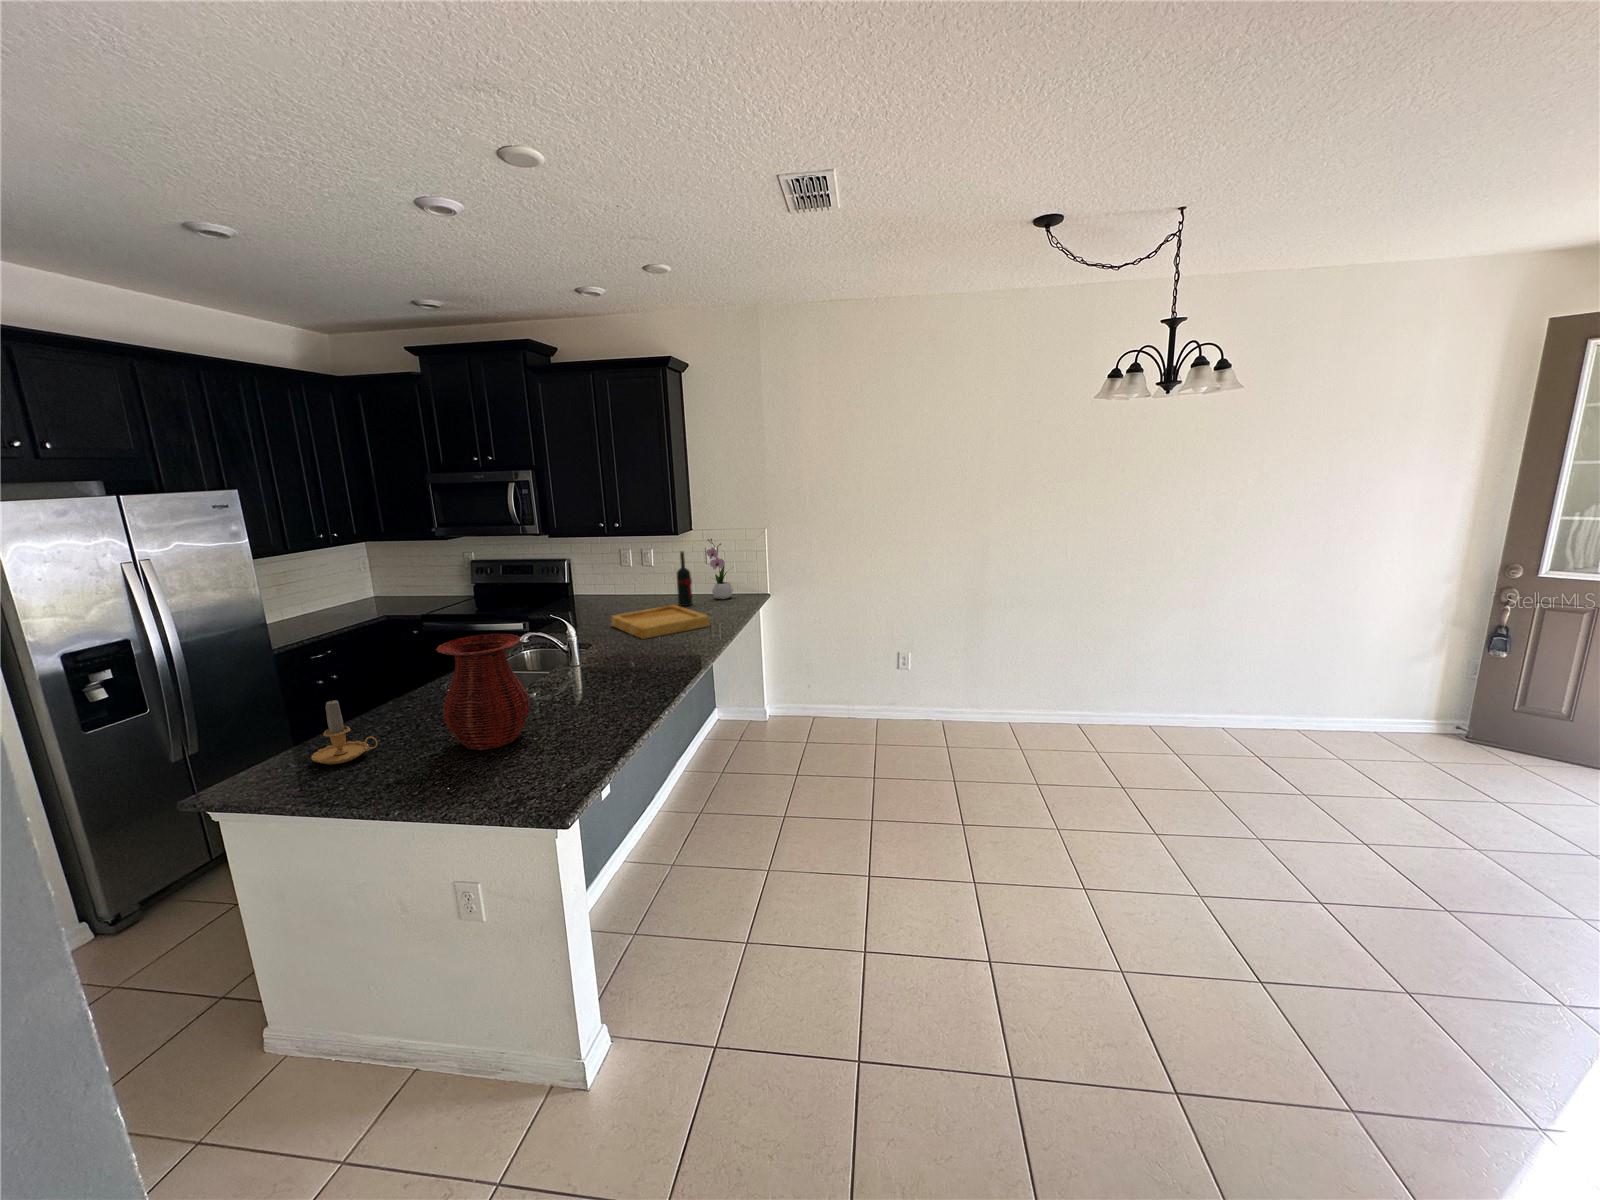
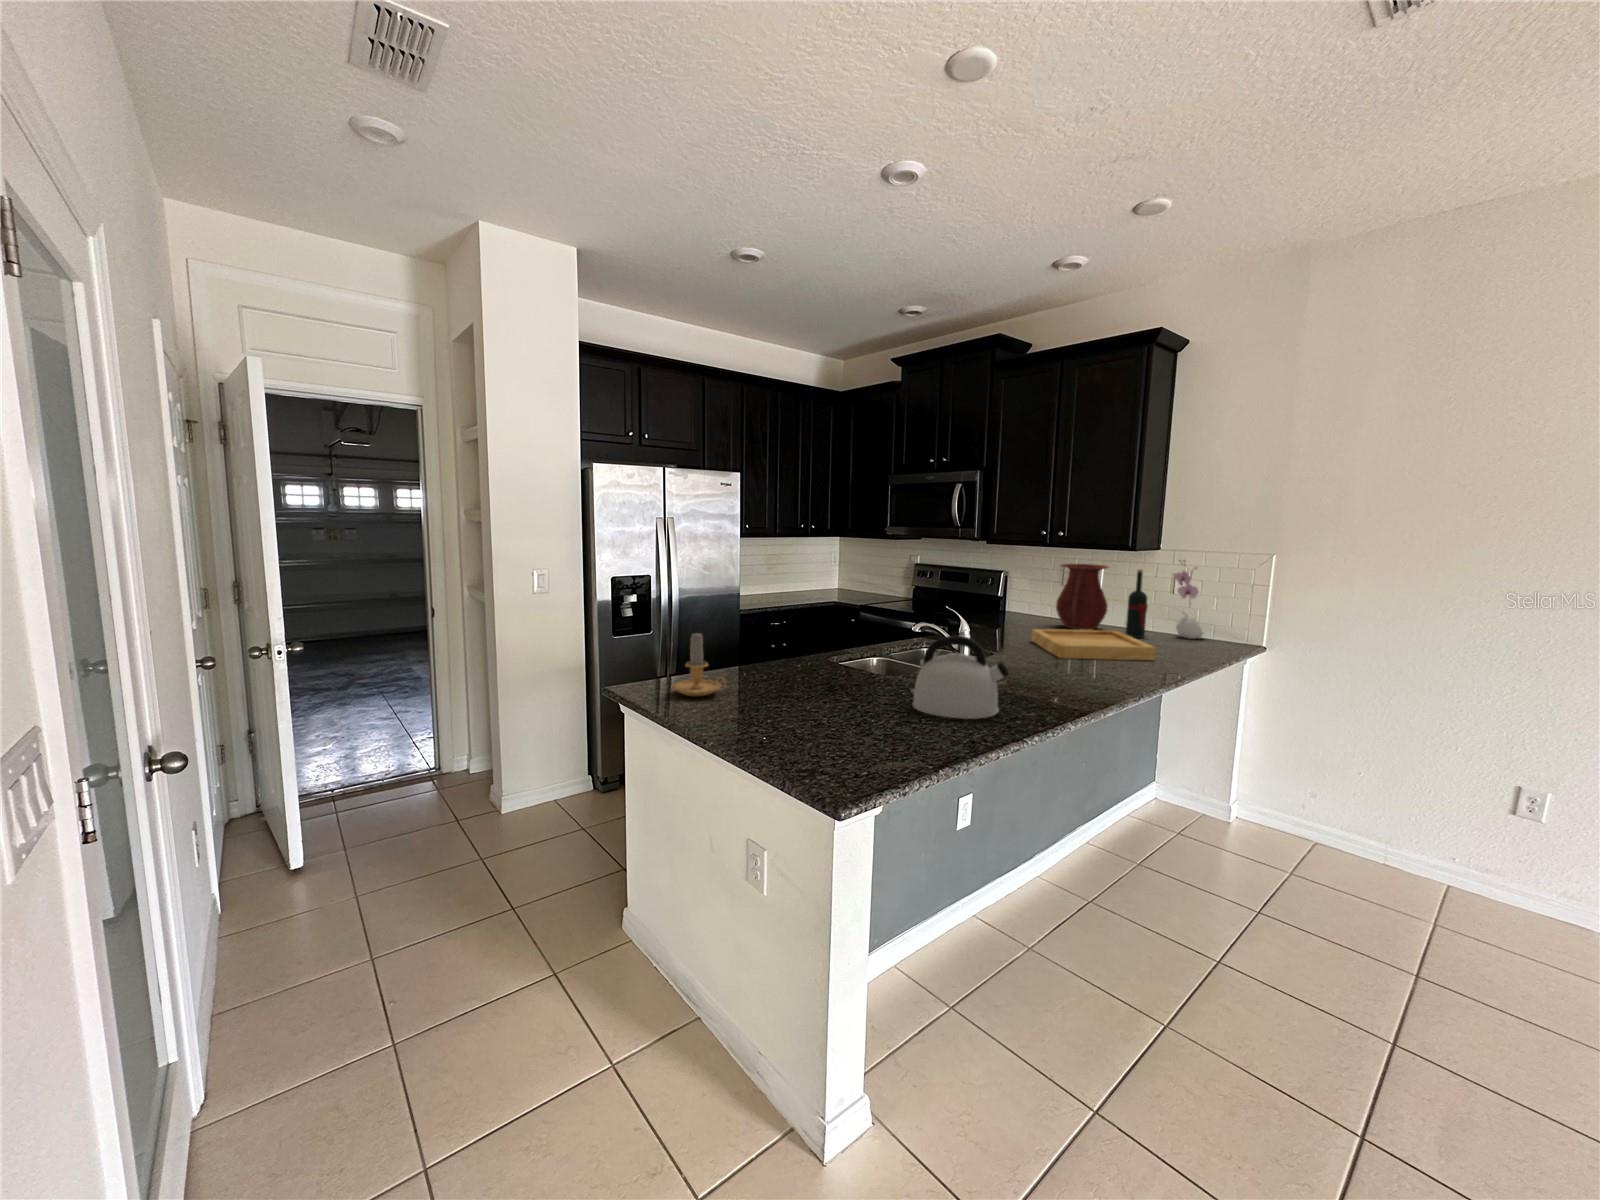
vase: present [436,634,530,750] -> present [1056,564,1109,630]
kettle: none [557,649,632,719] -> present [913,636,1009,719]

